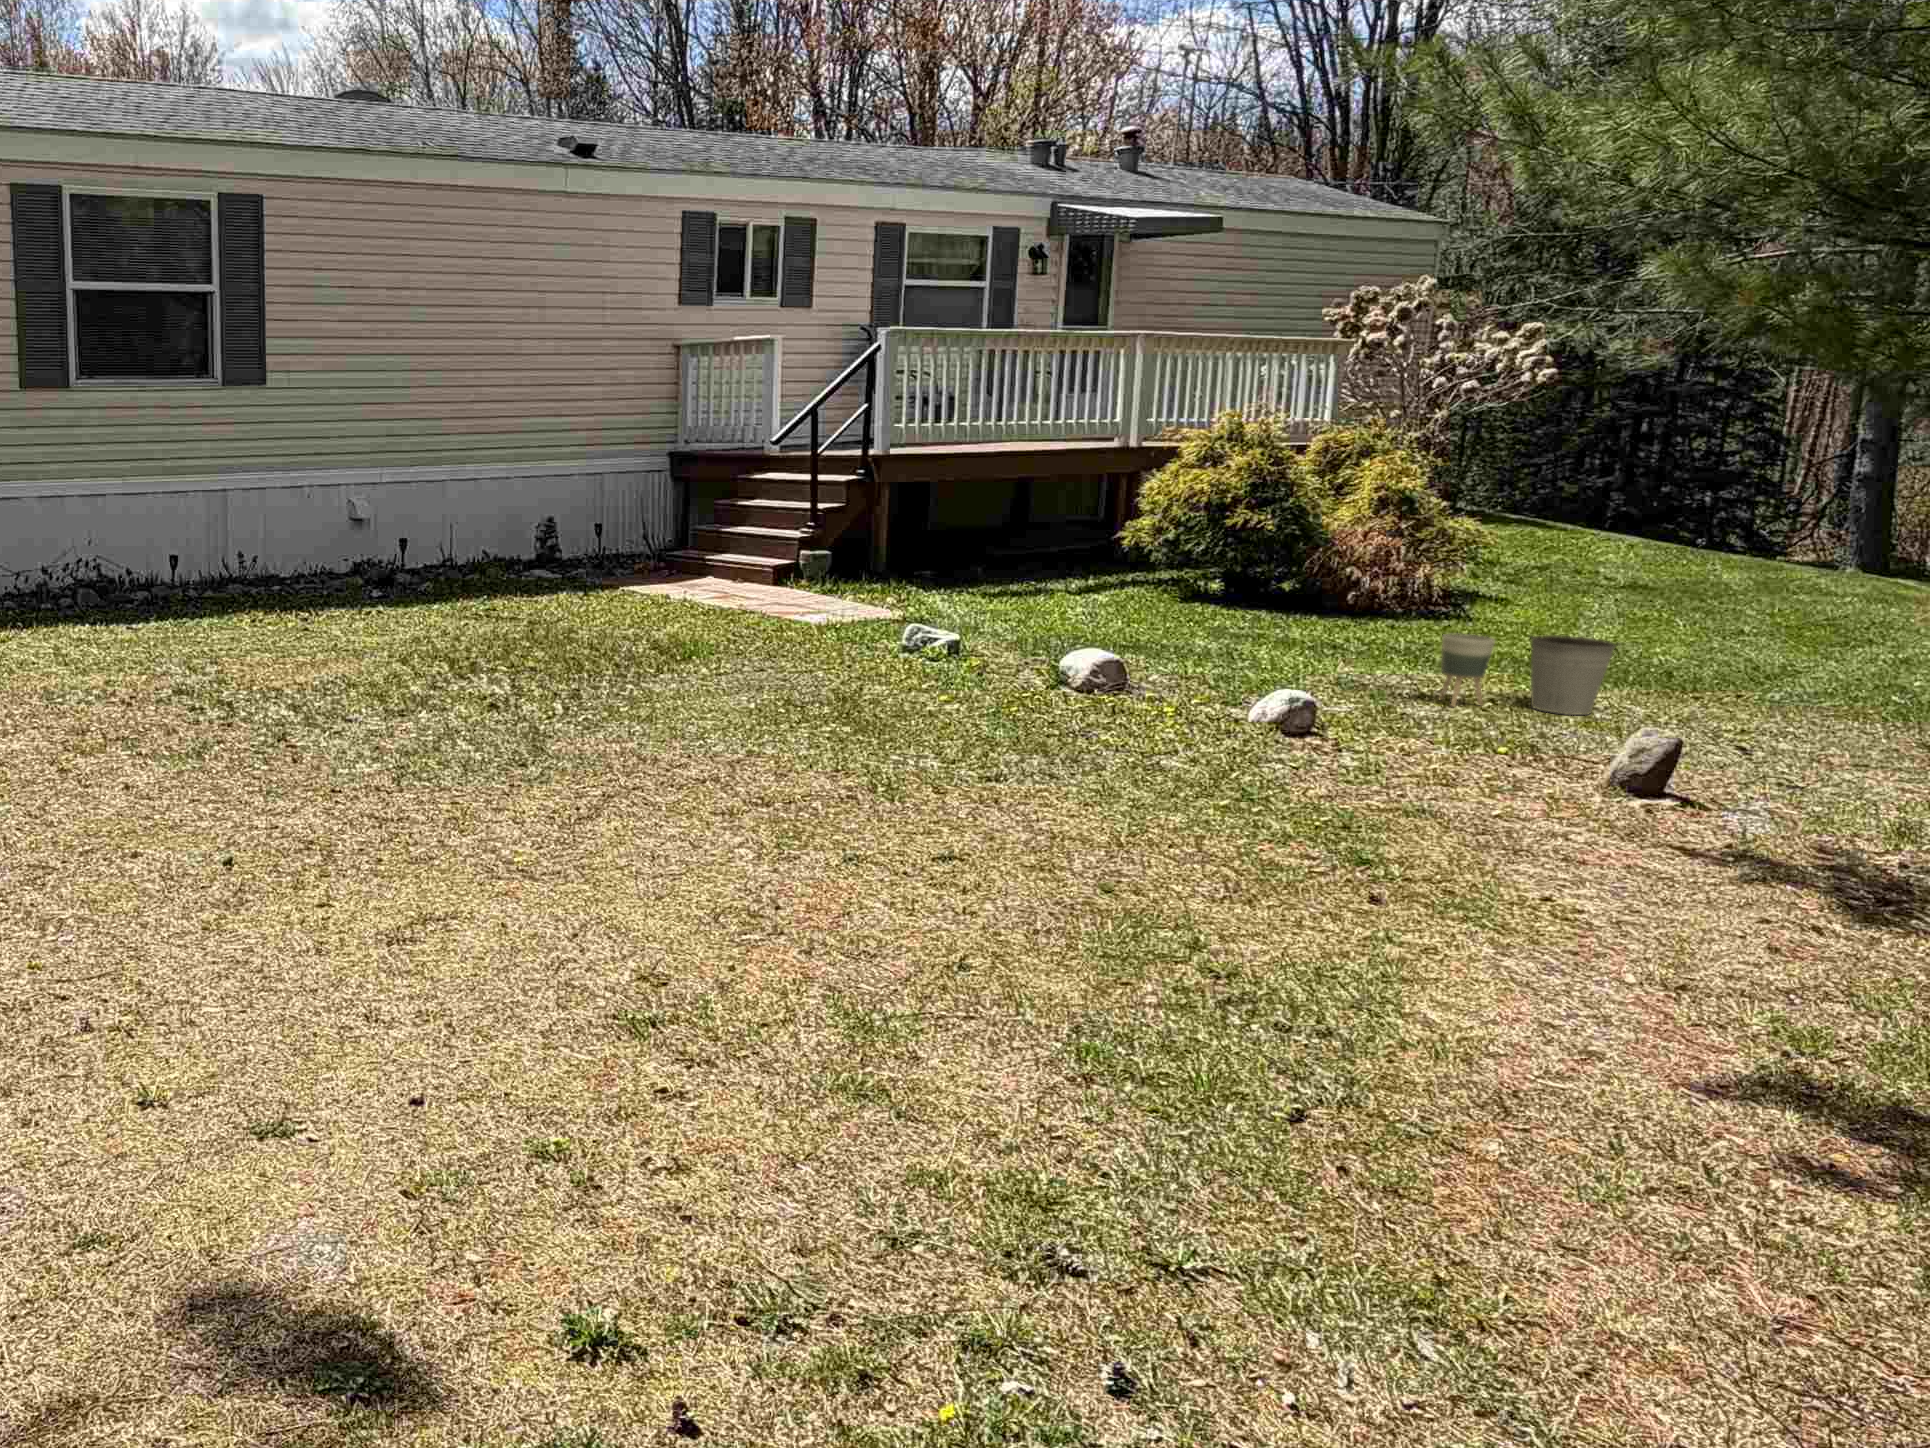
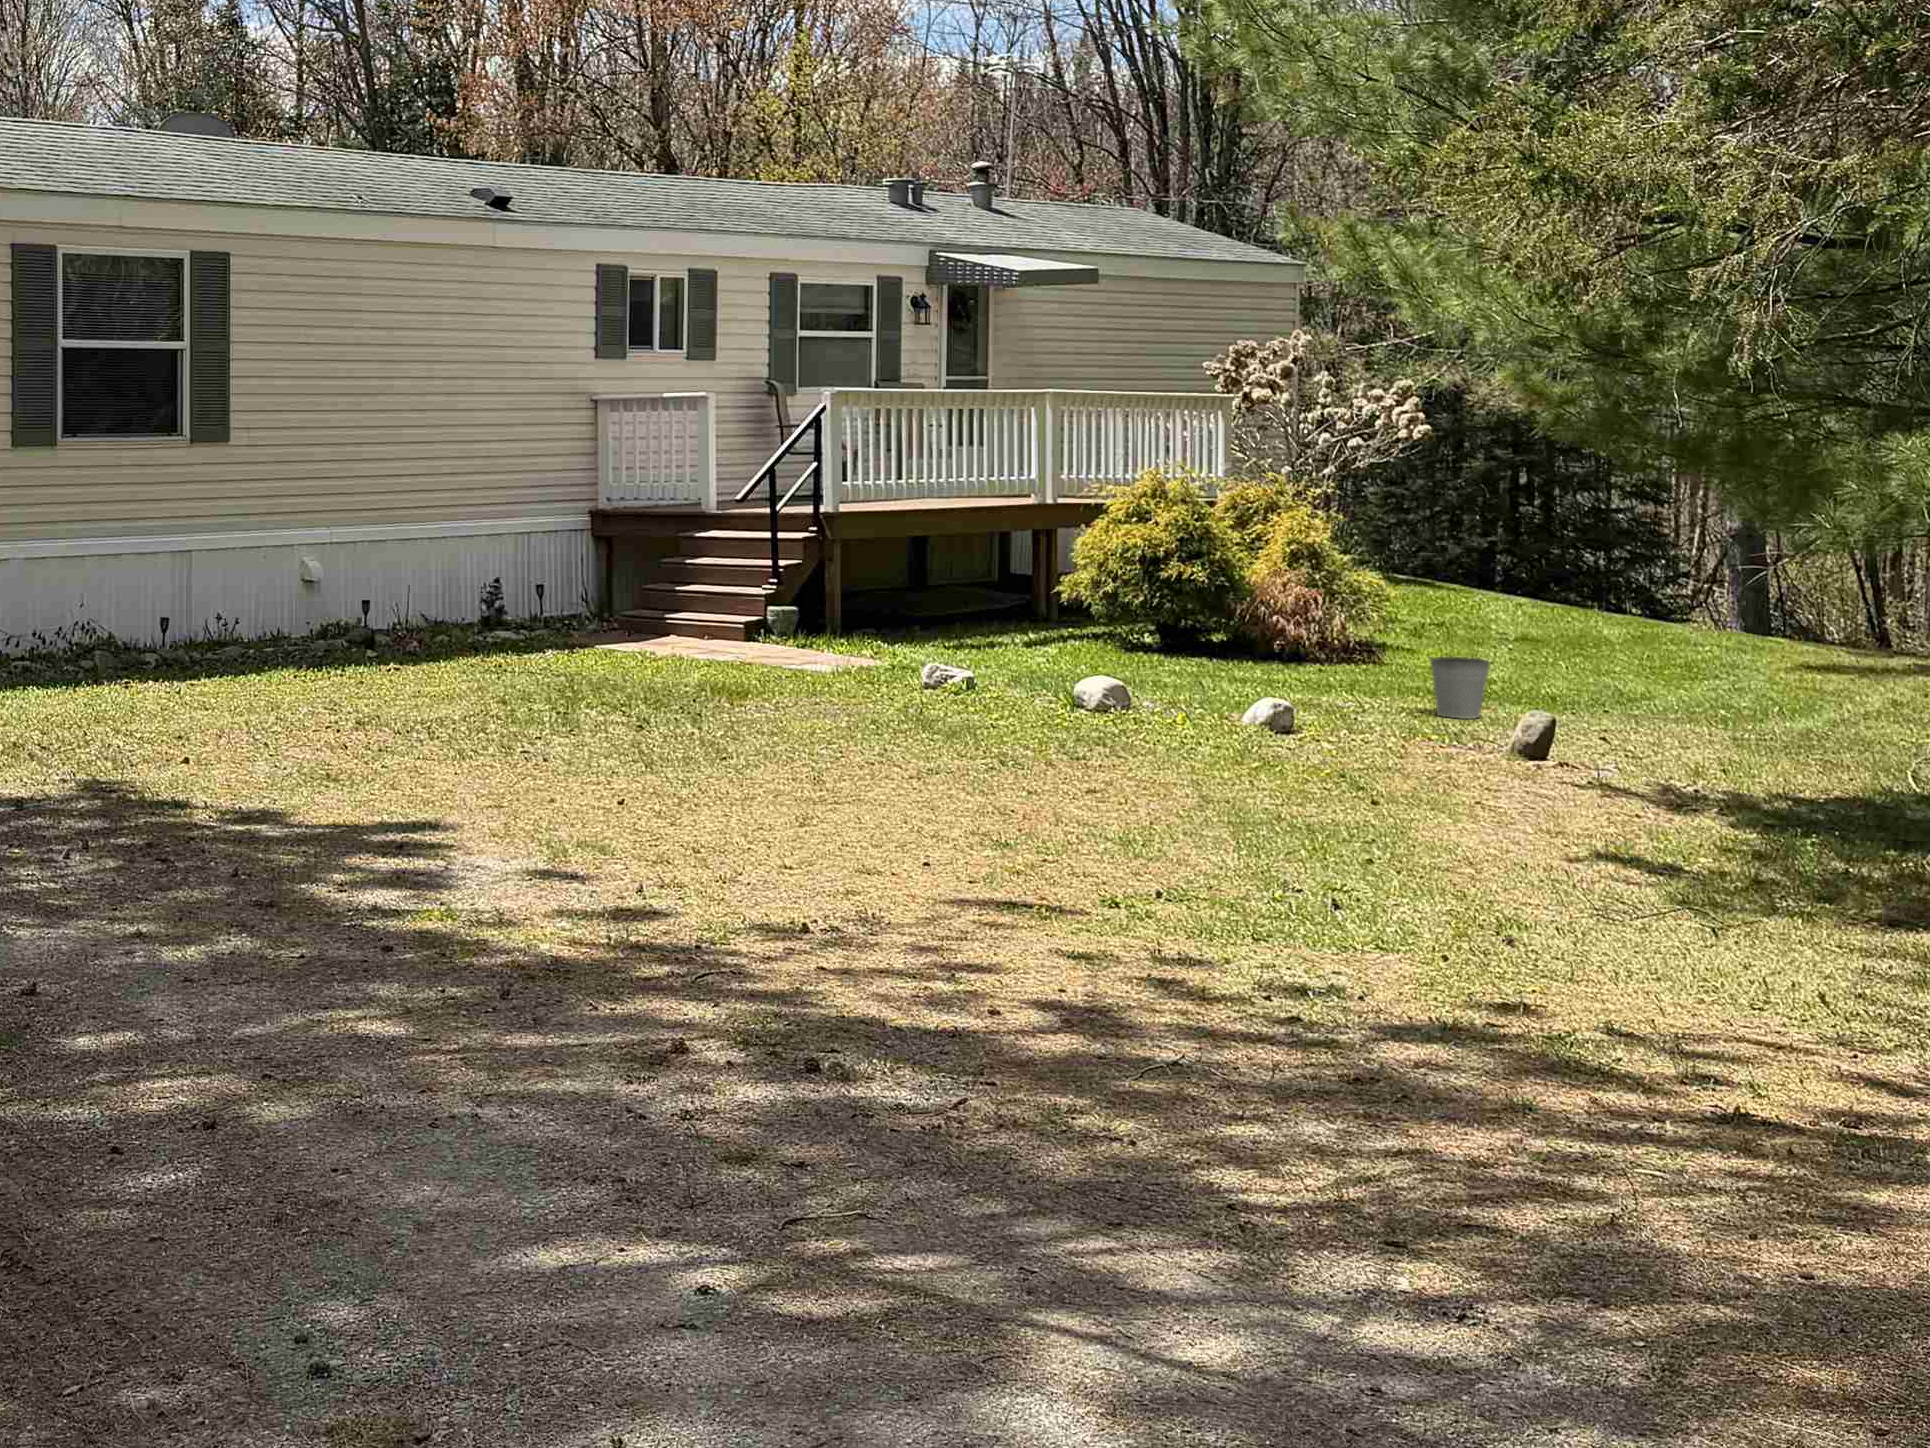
planter: present [1439,634,1495,707] -> none [1366,657,1405,717]

